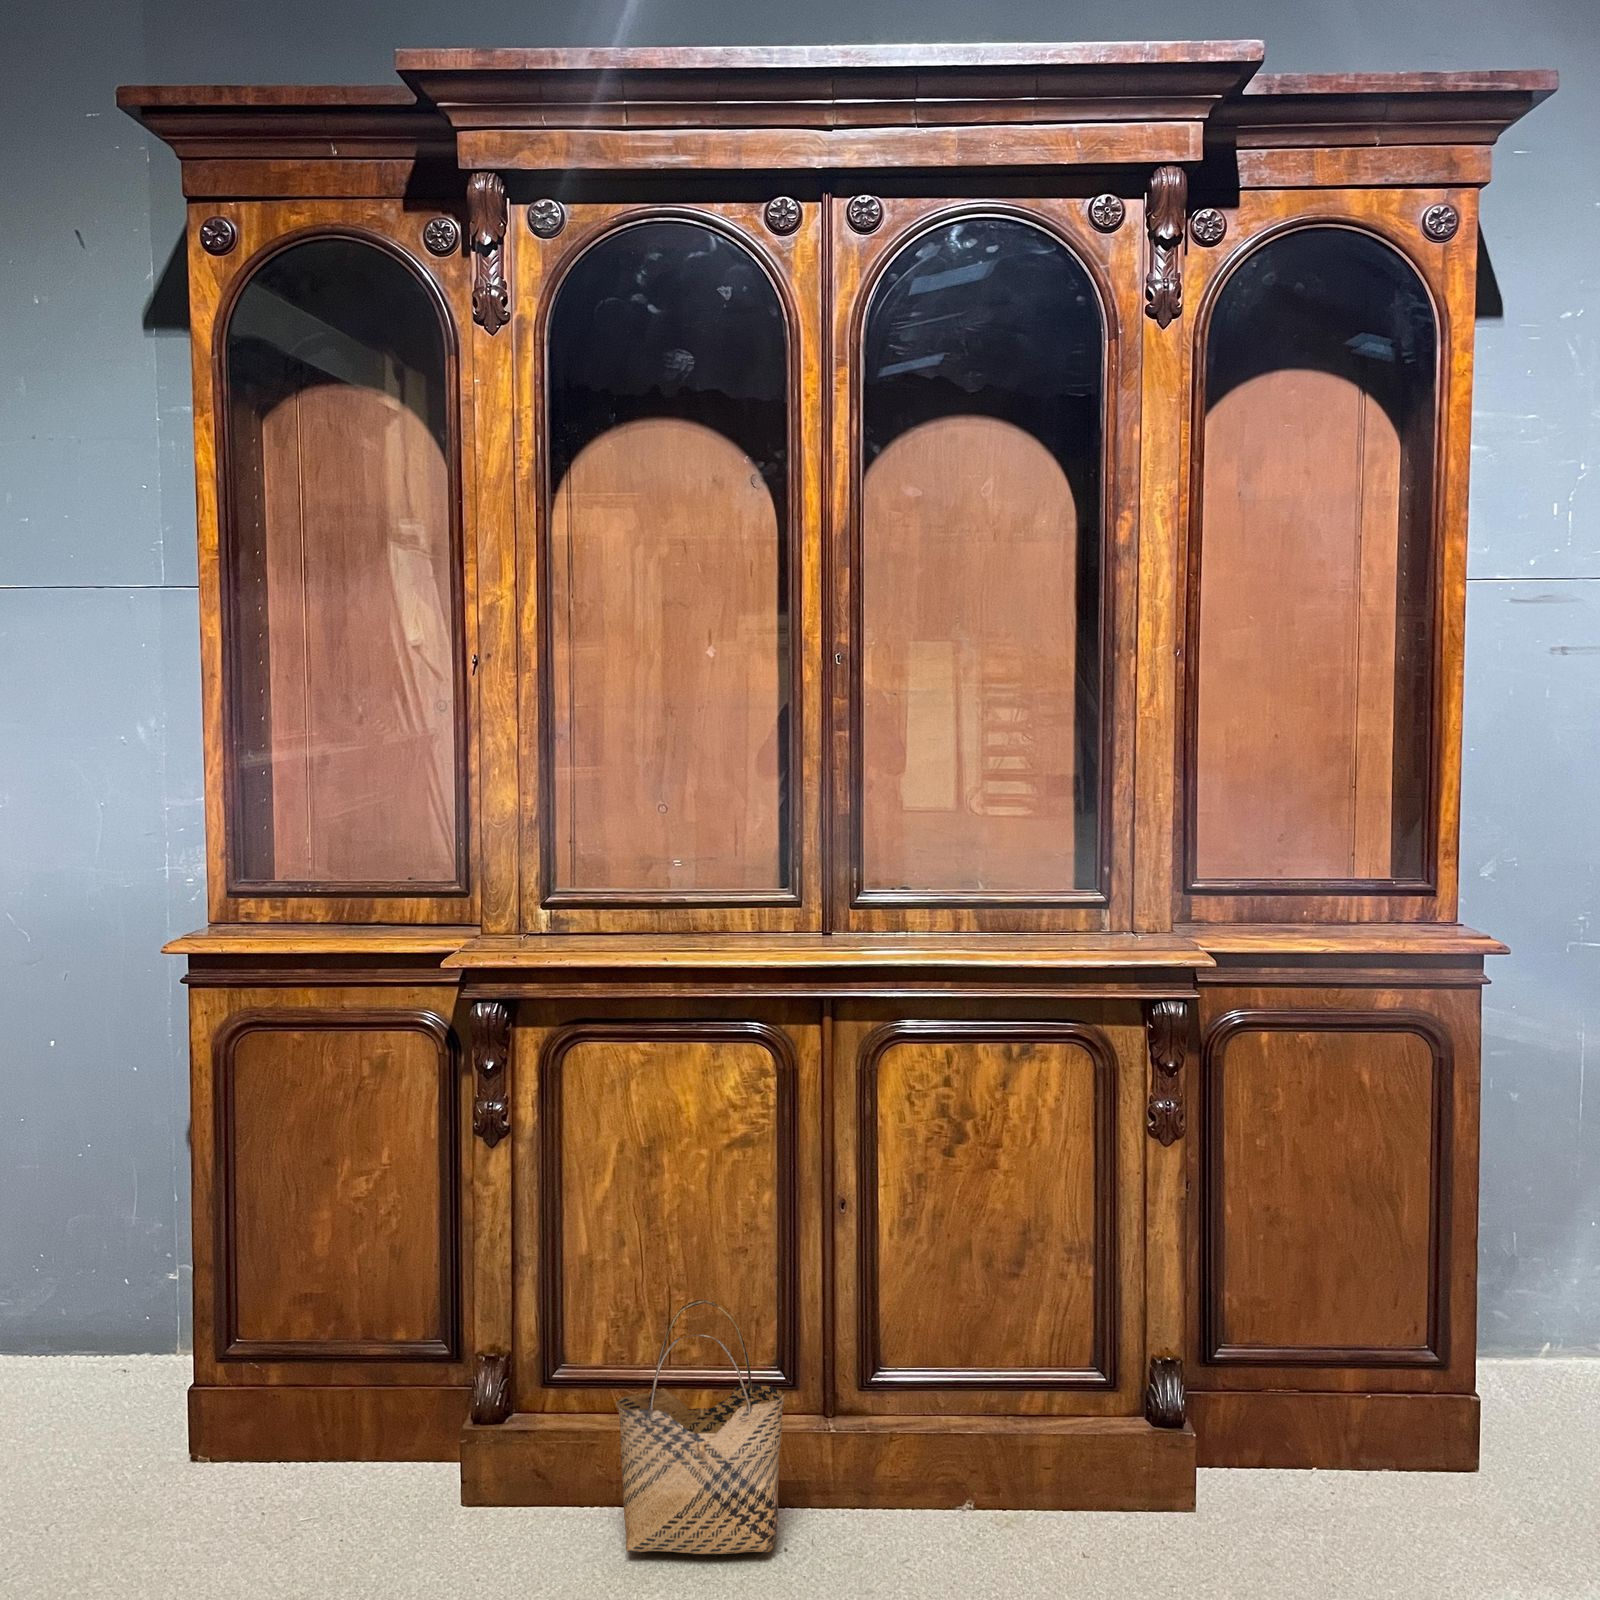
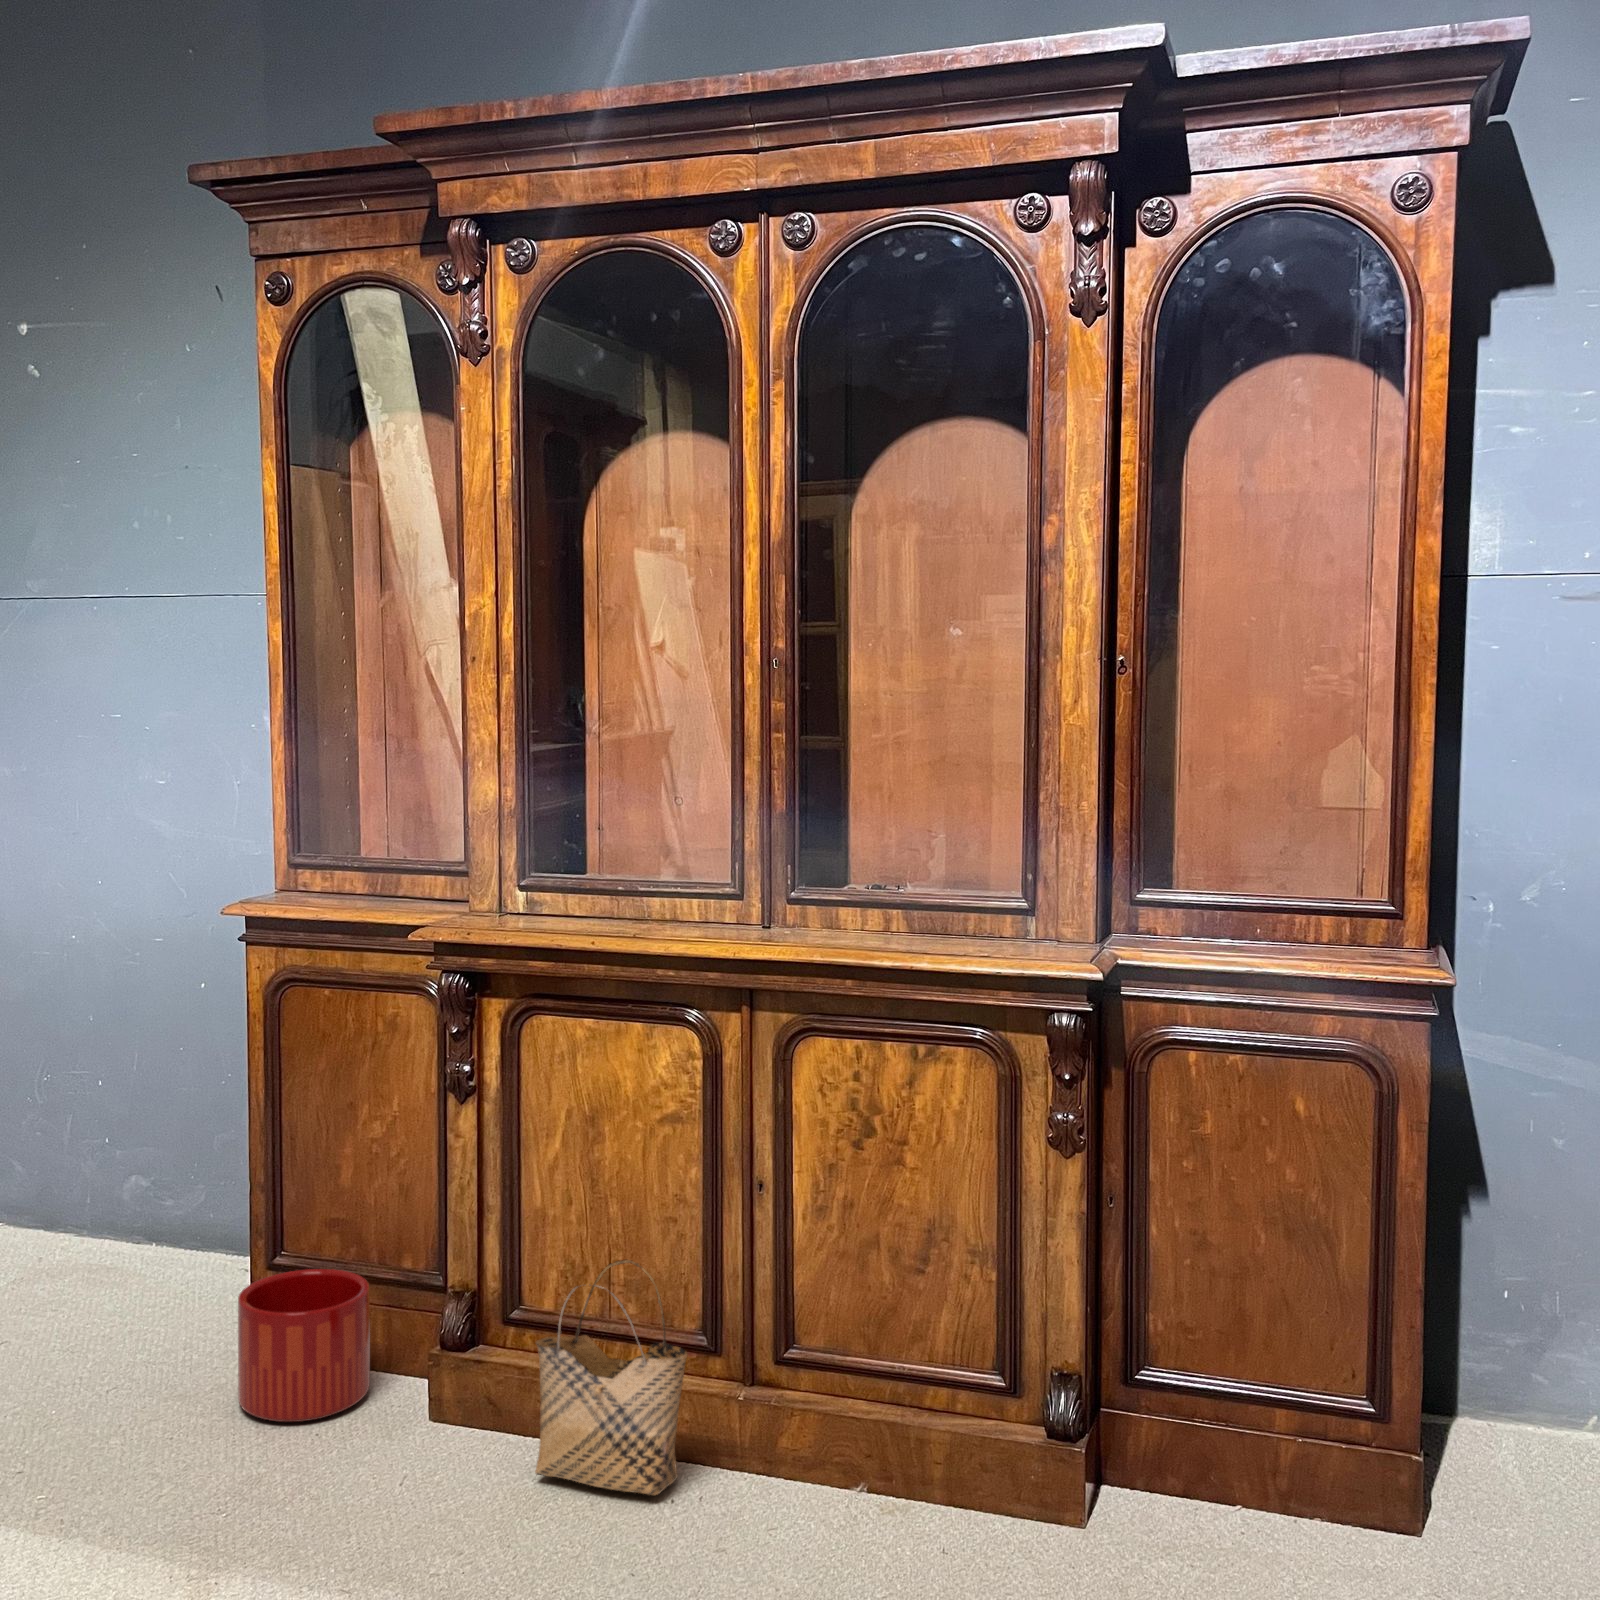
planter: none [217,1353,372,1544] -> present [238,1269,370,1422]

